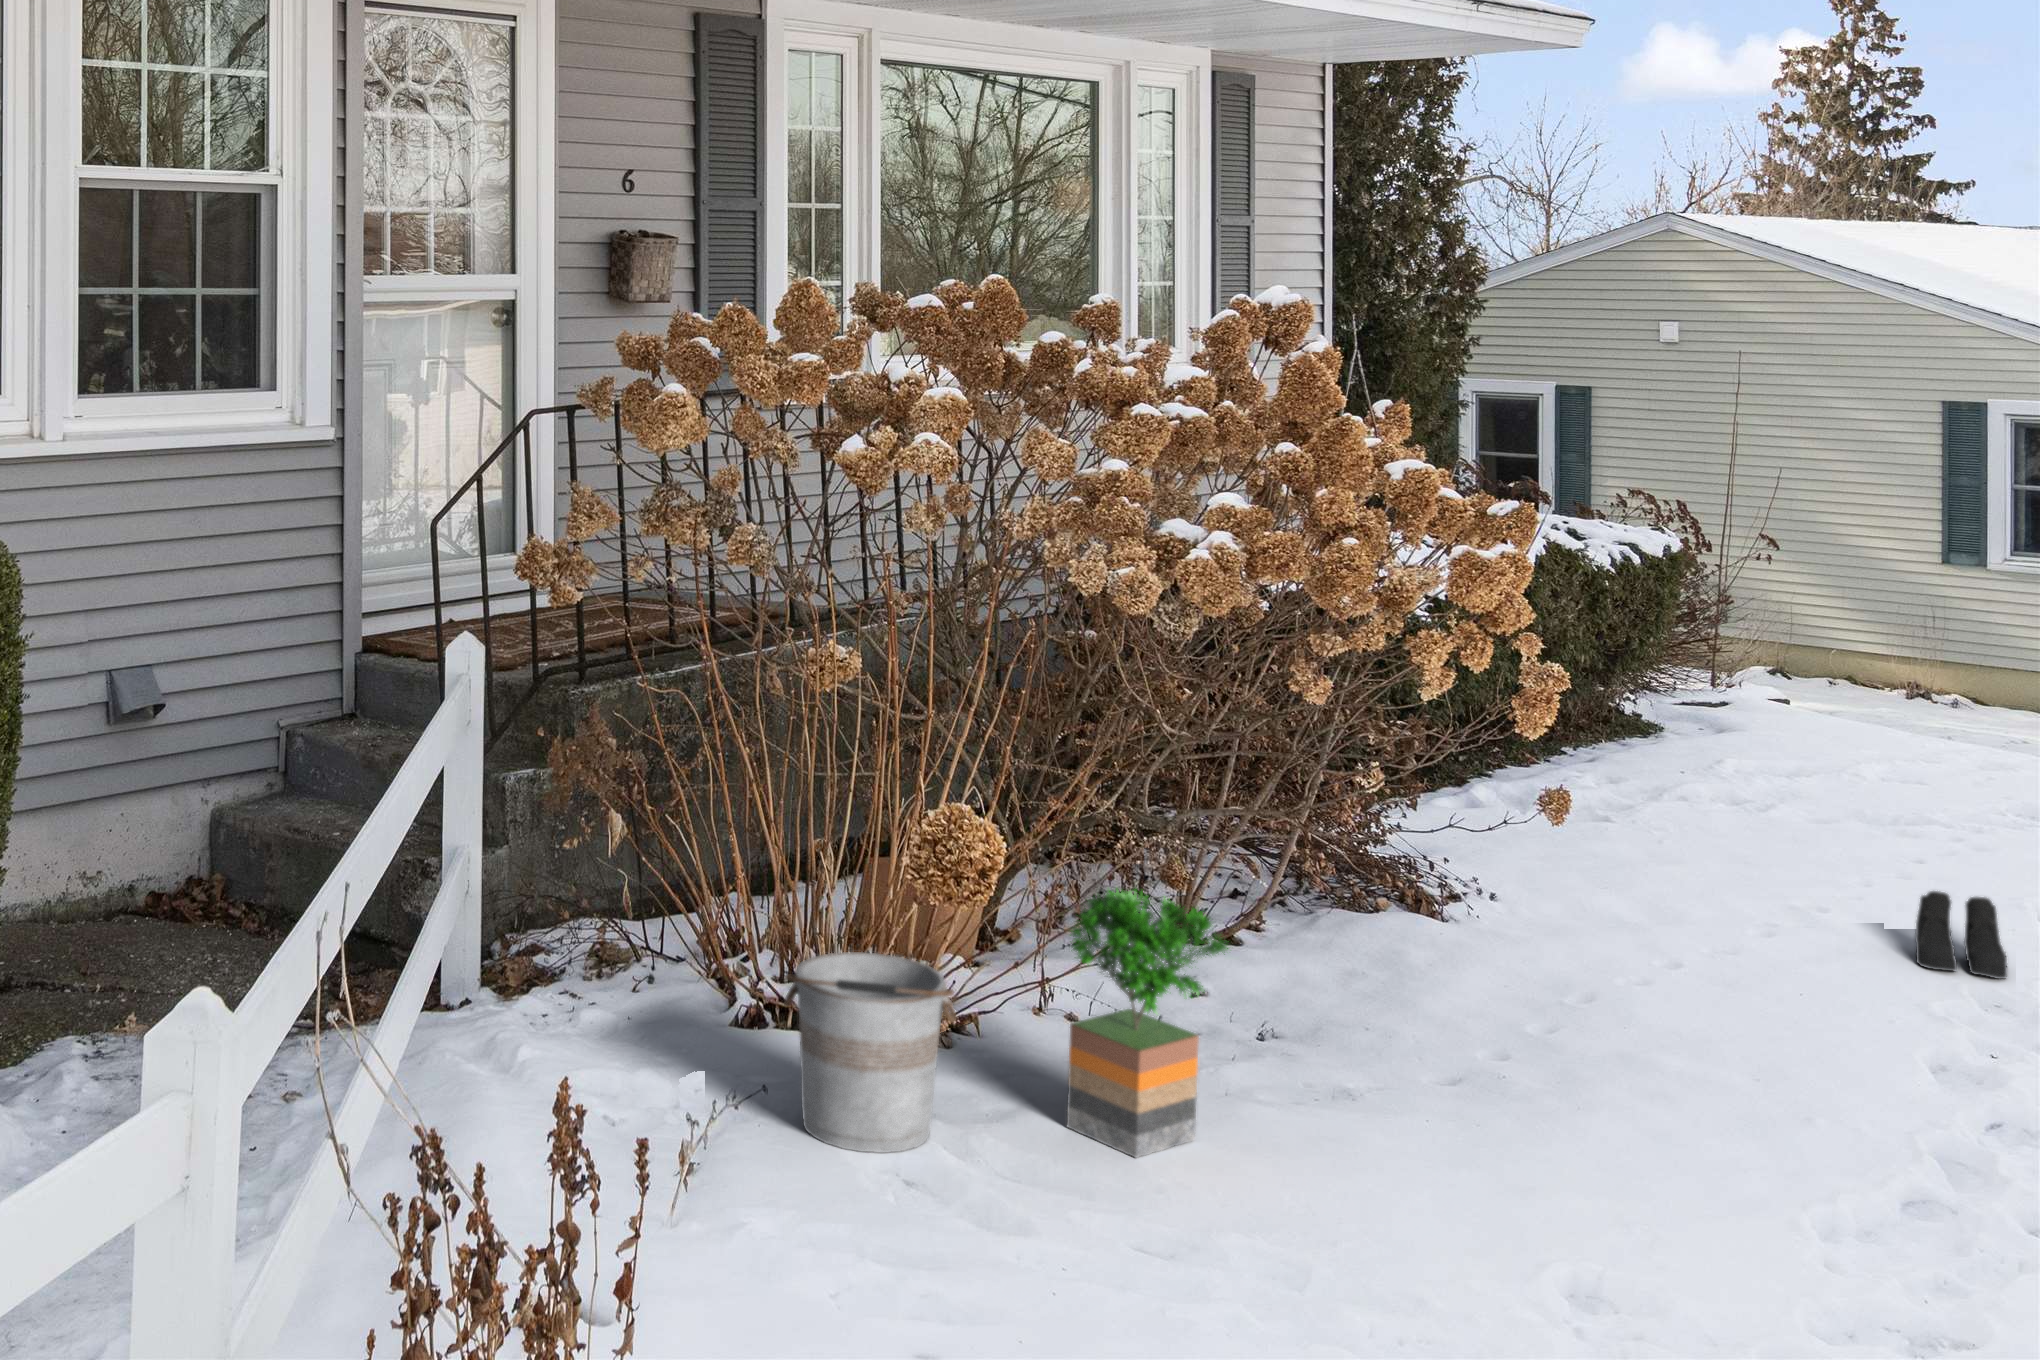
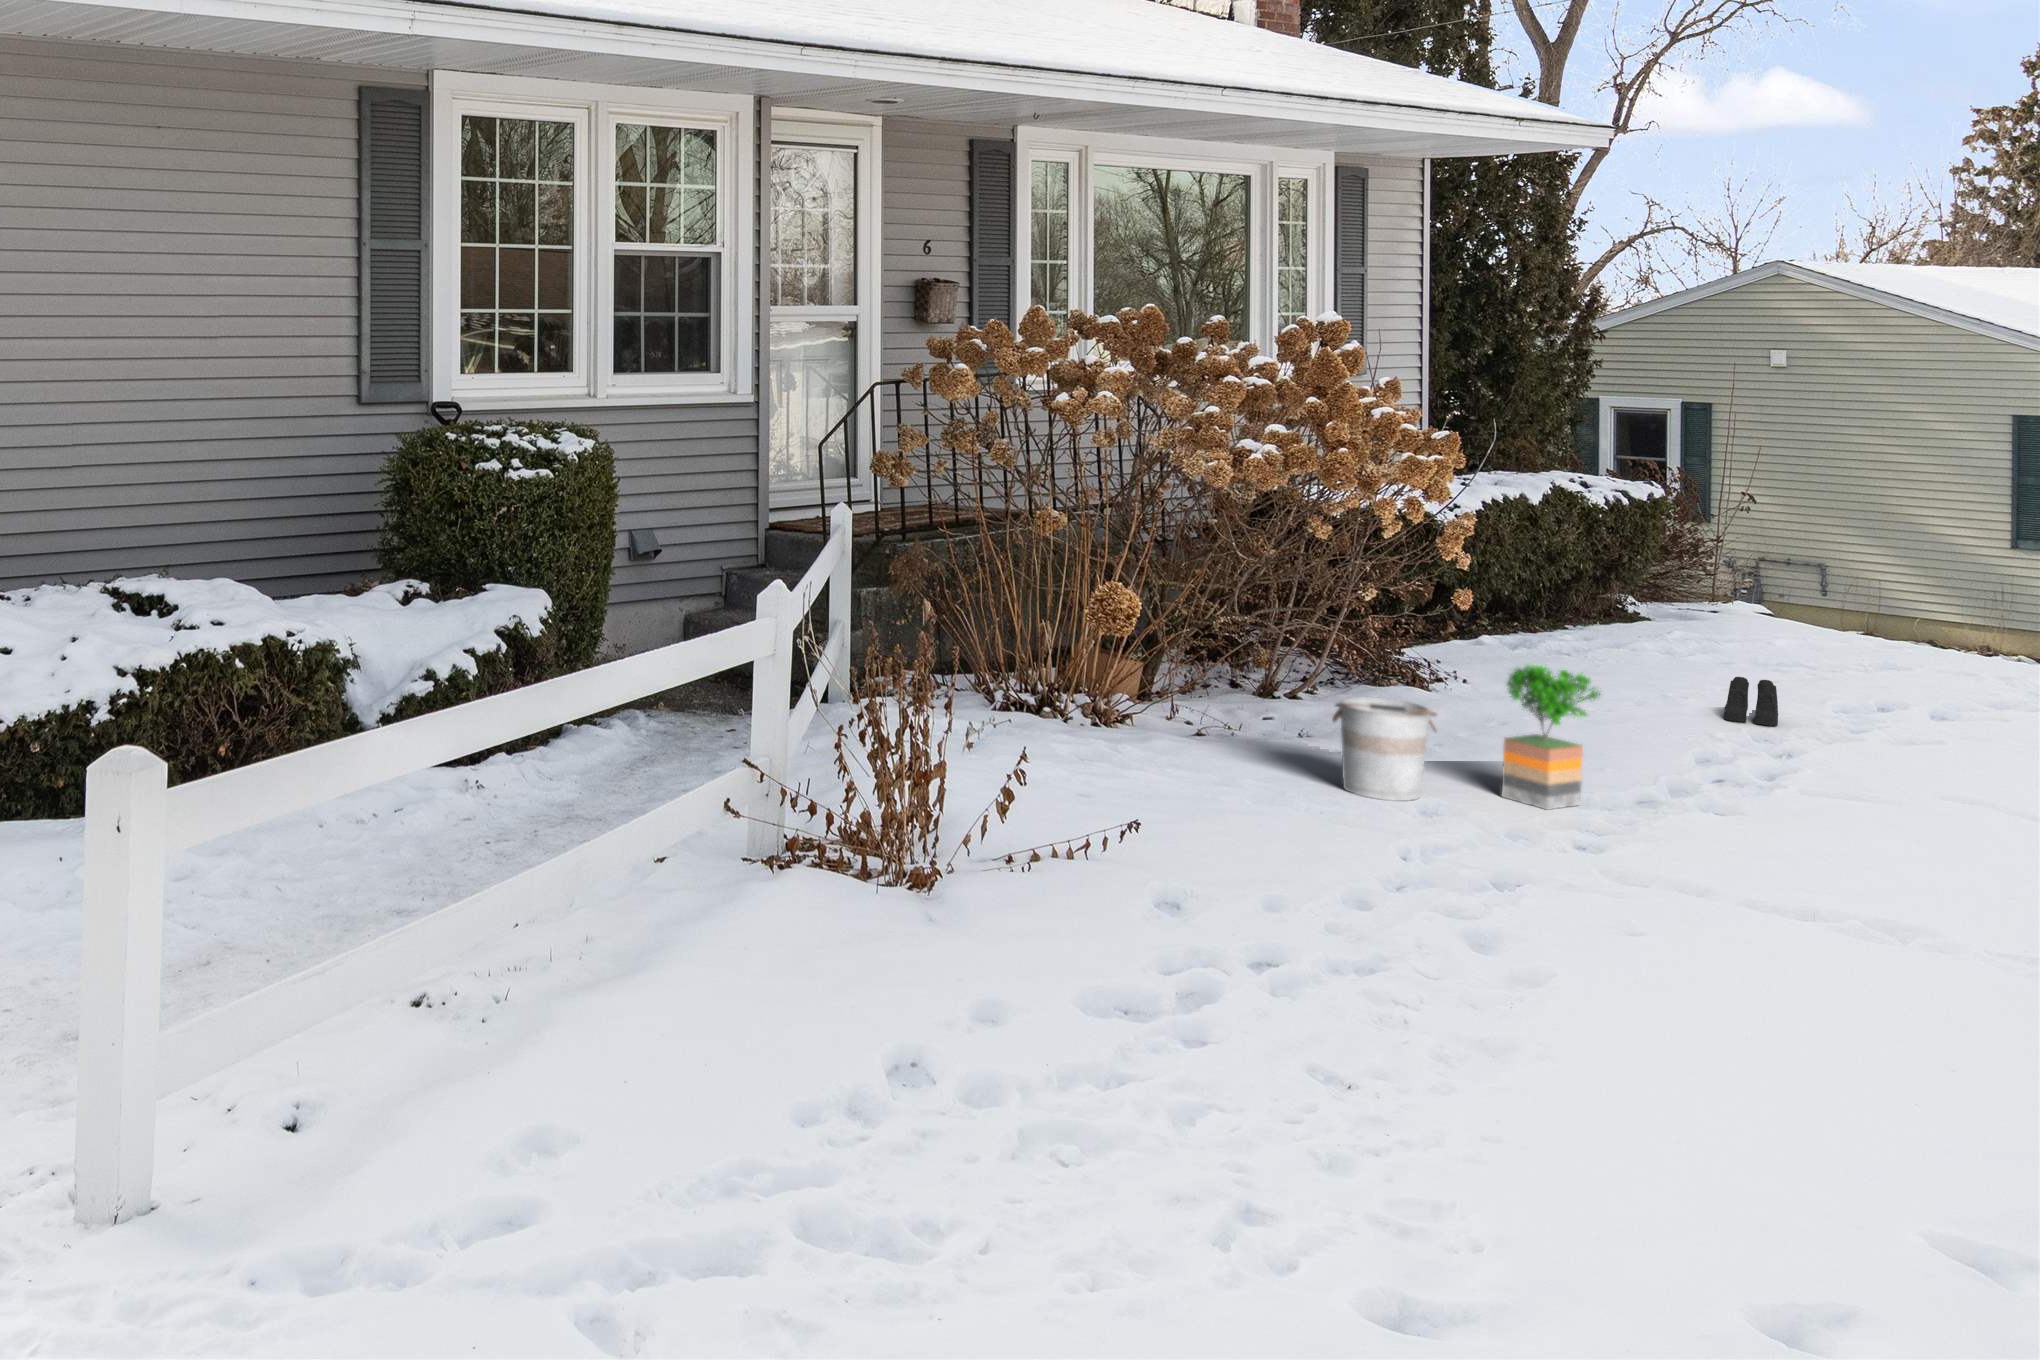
potted tree: present [1067,890,1229,1158] -> present [1502,665,1601,810]
bucket: present [784,952,956,1153] -> present [1333,697,1437,801]

